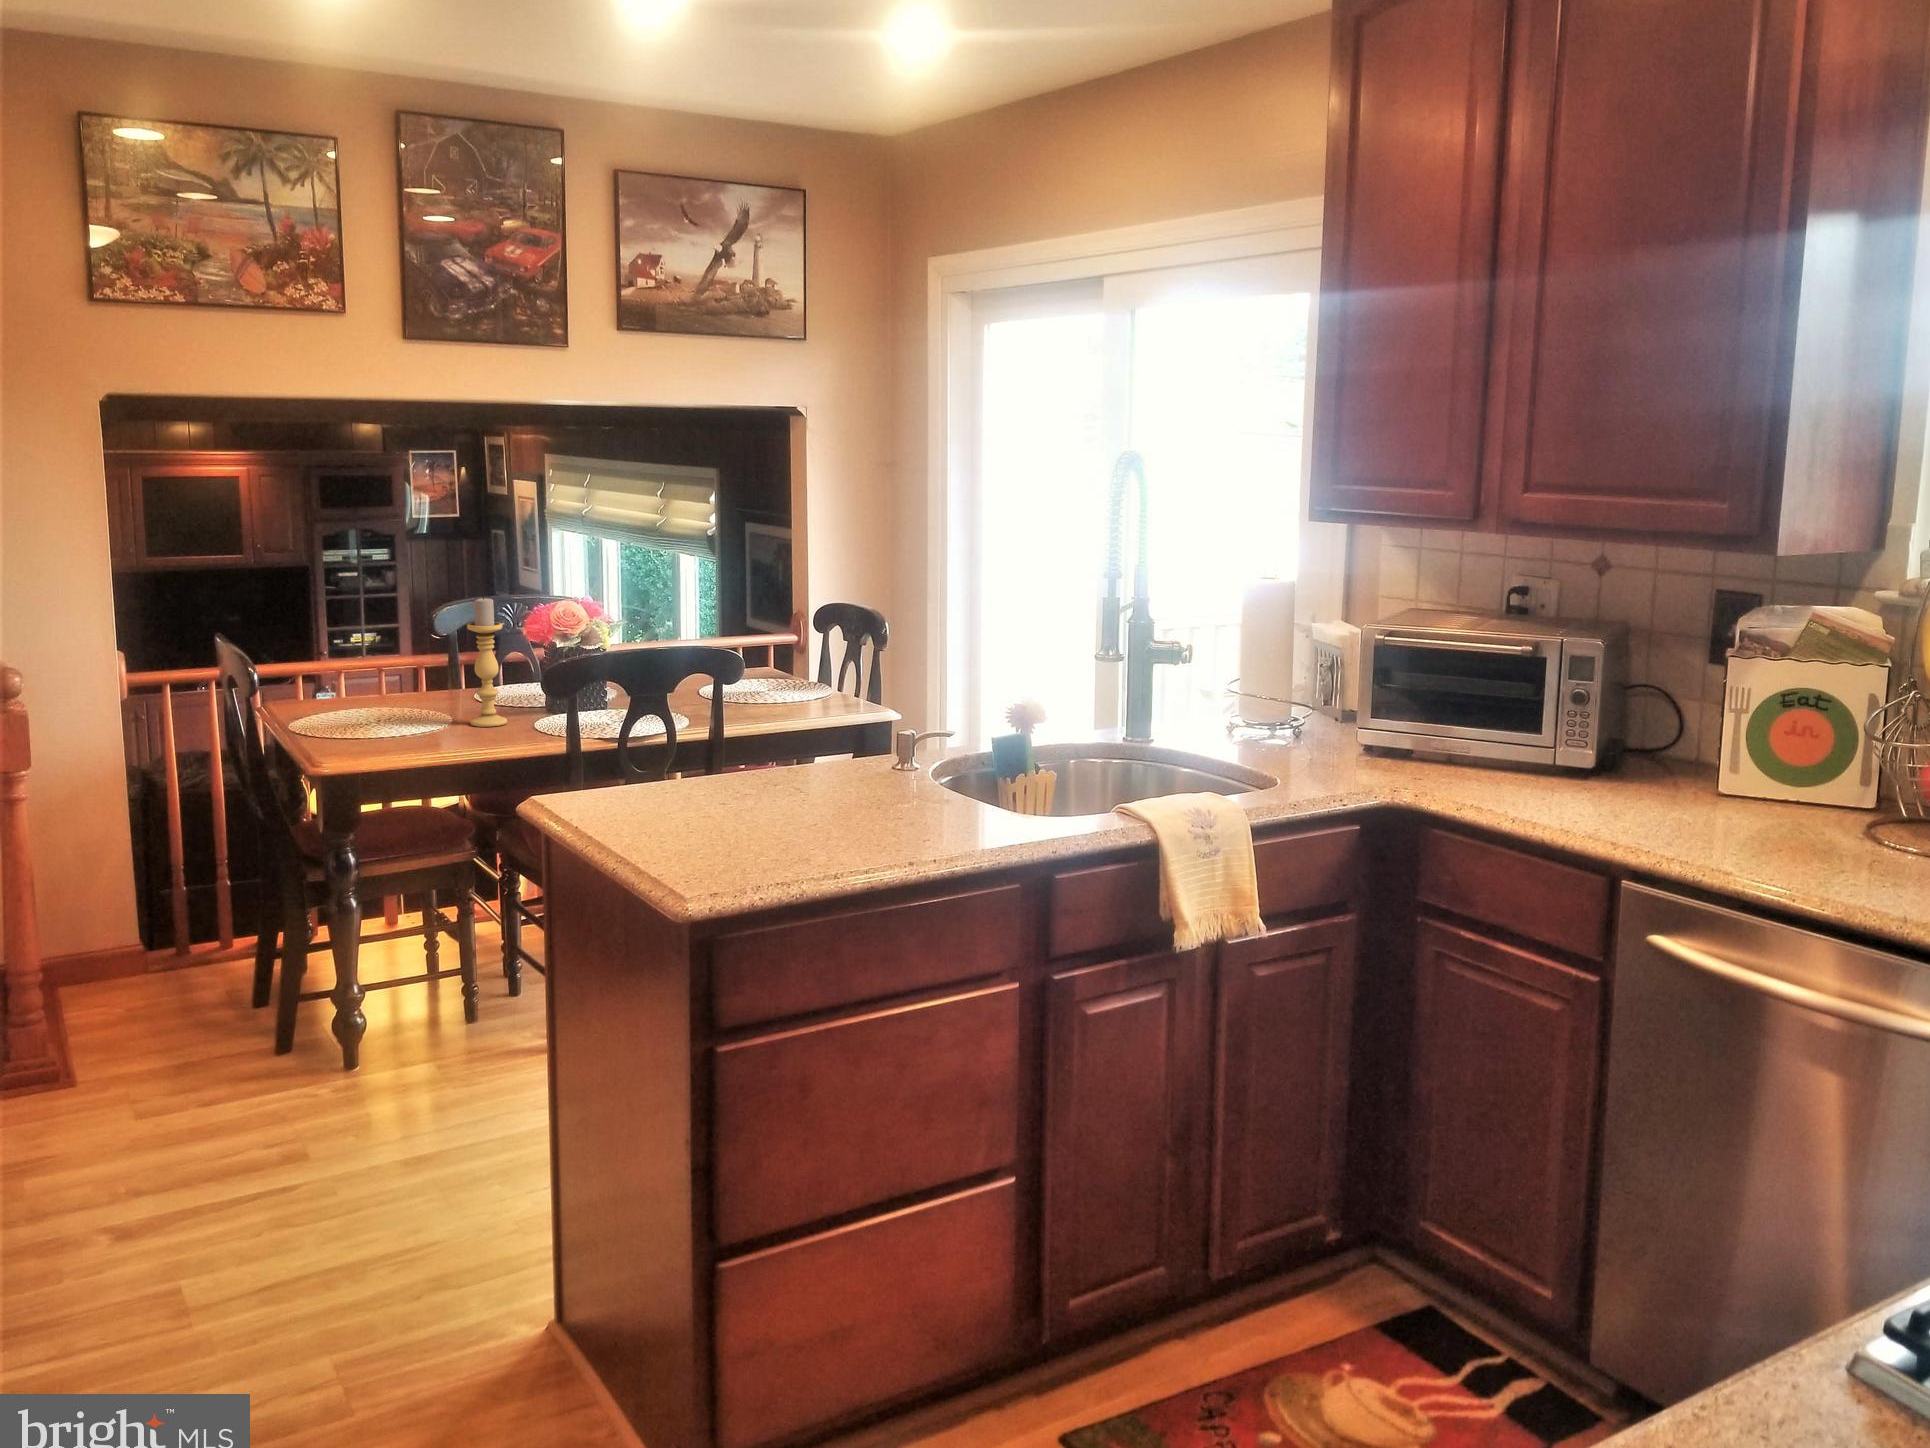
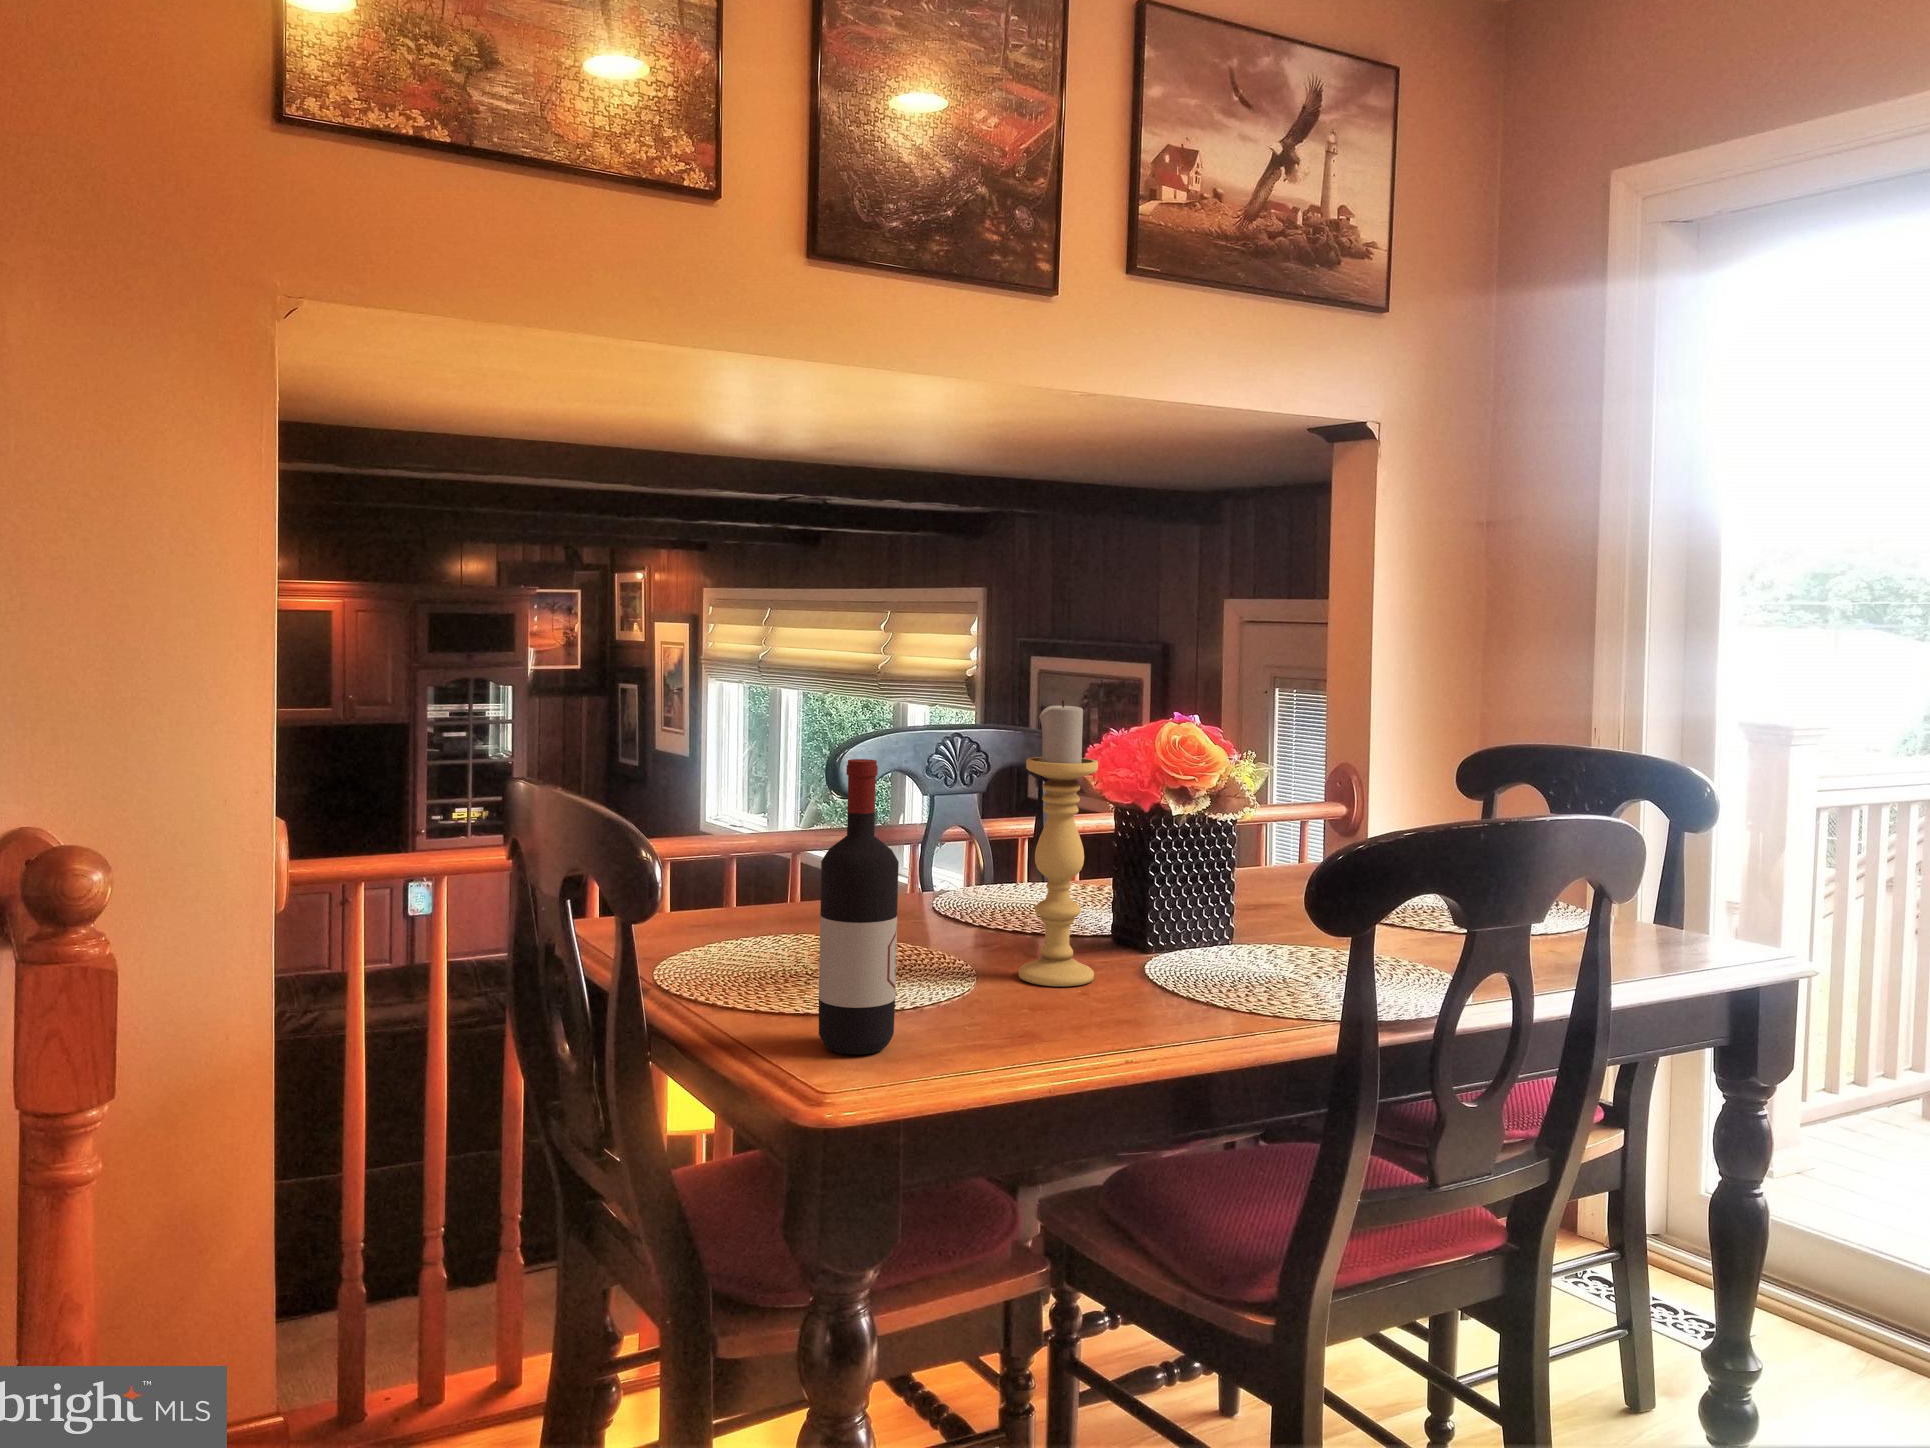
wine bottle: none [337,628,376,749] -> present [819,759,899,1055]

